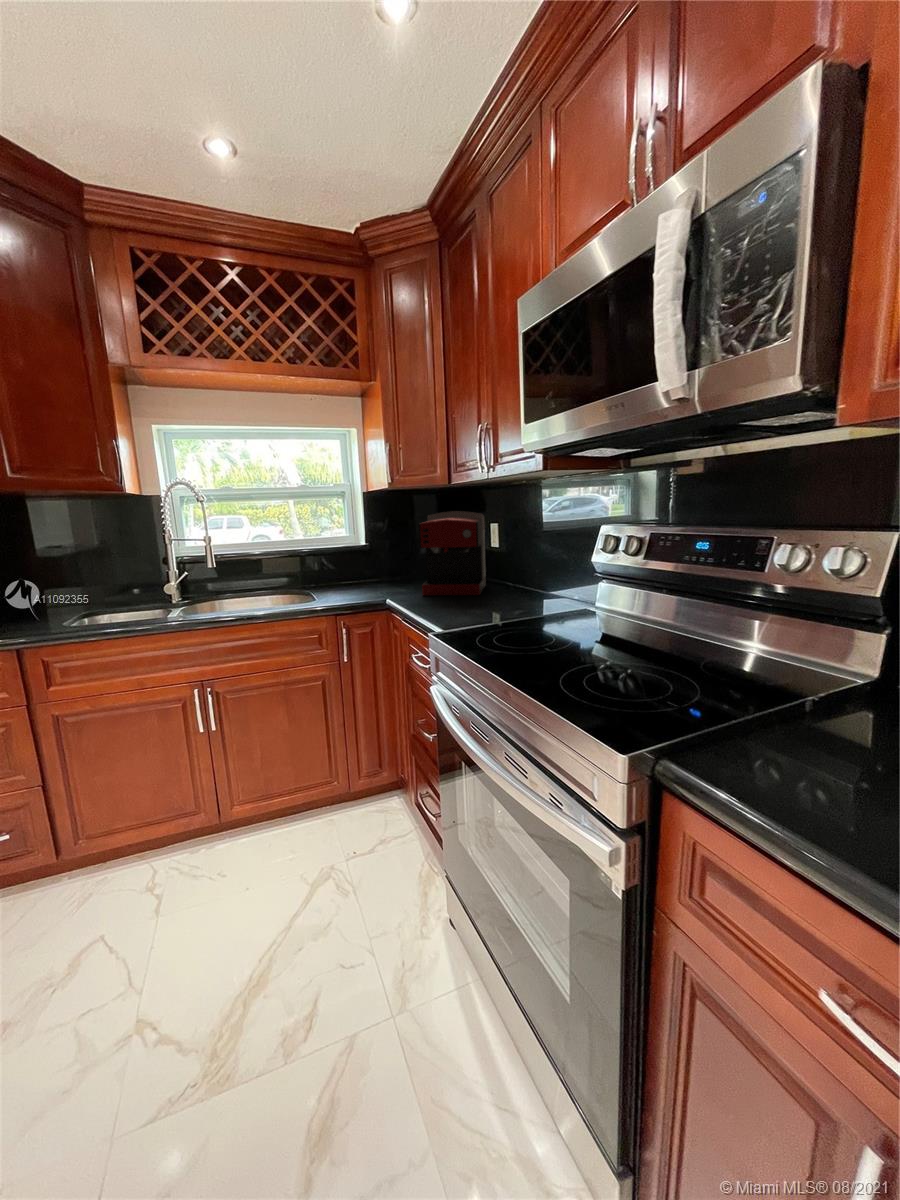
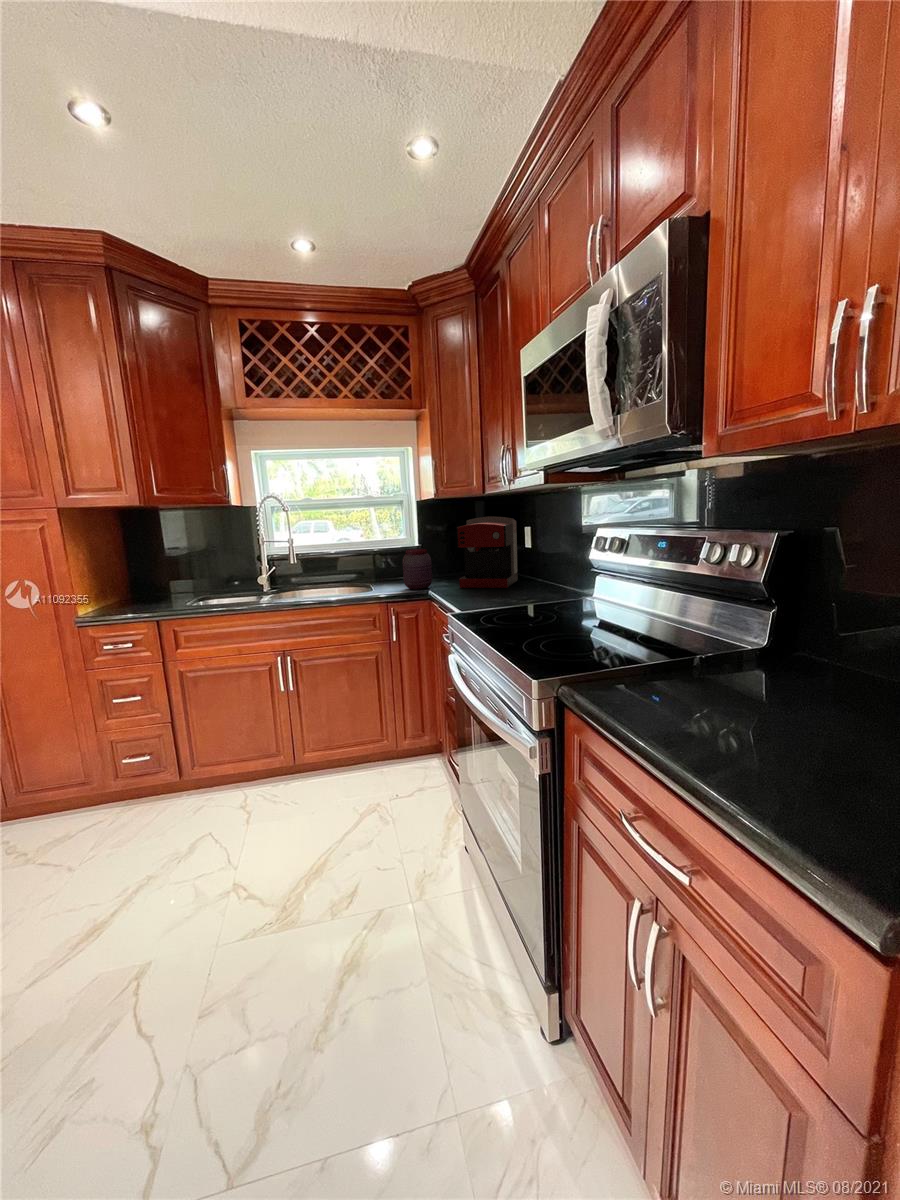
jar: none [352,549,389,598] -> present [402,549,432,590]

